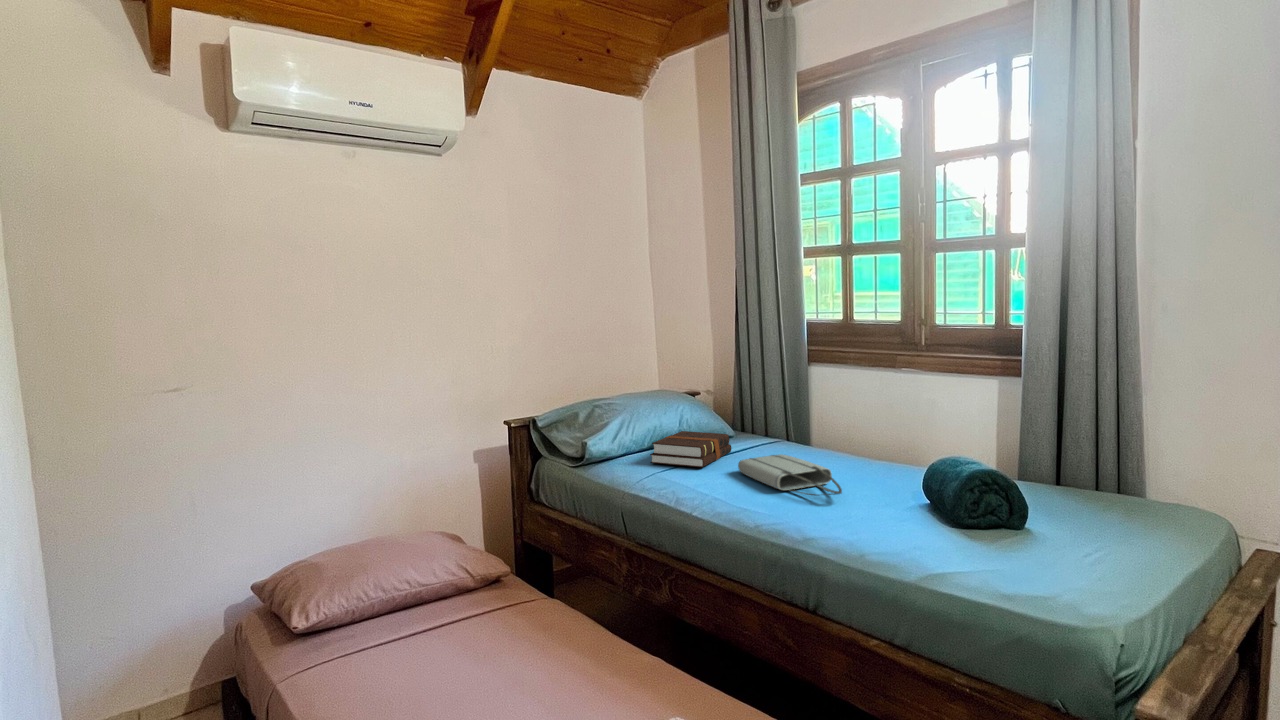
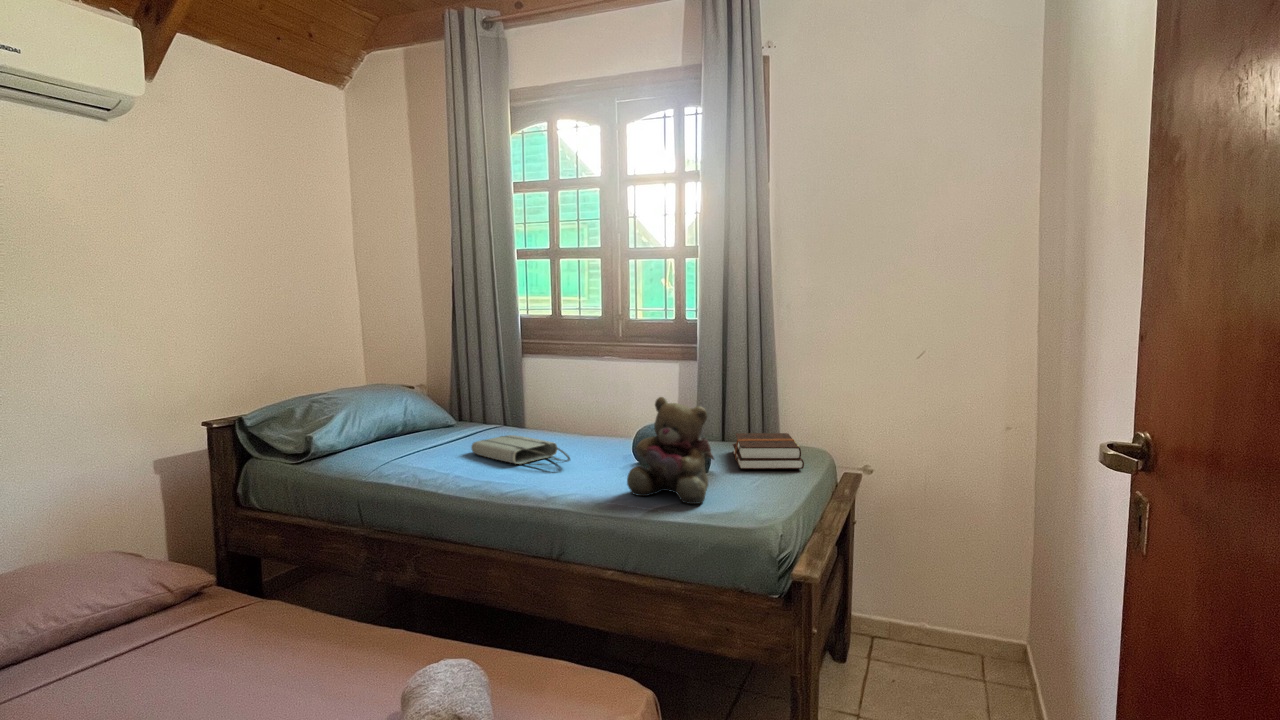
teddy bear: none [903,429,1026,575] -> present [627,397,714,504]
hardback book: present [650,431,732,467] -> present [733,433,804,469]

